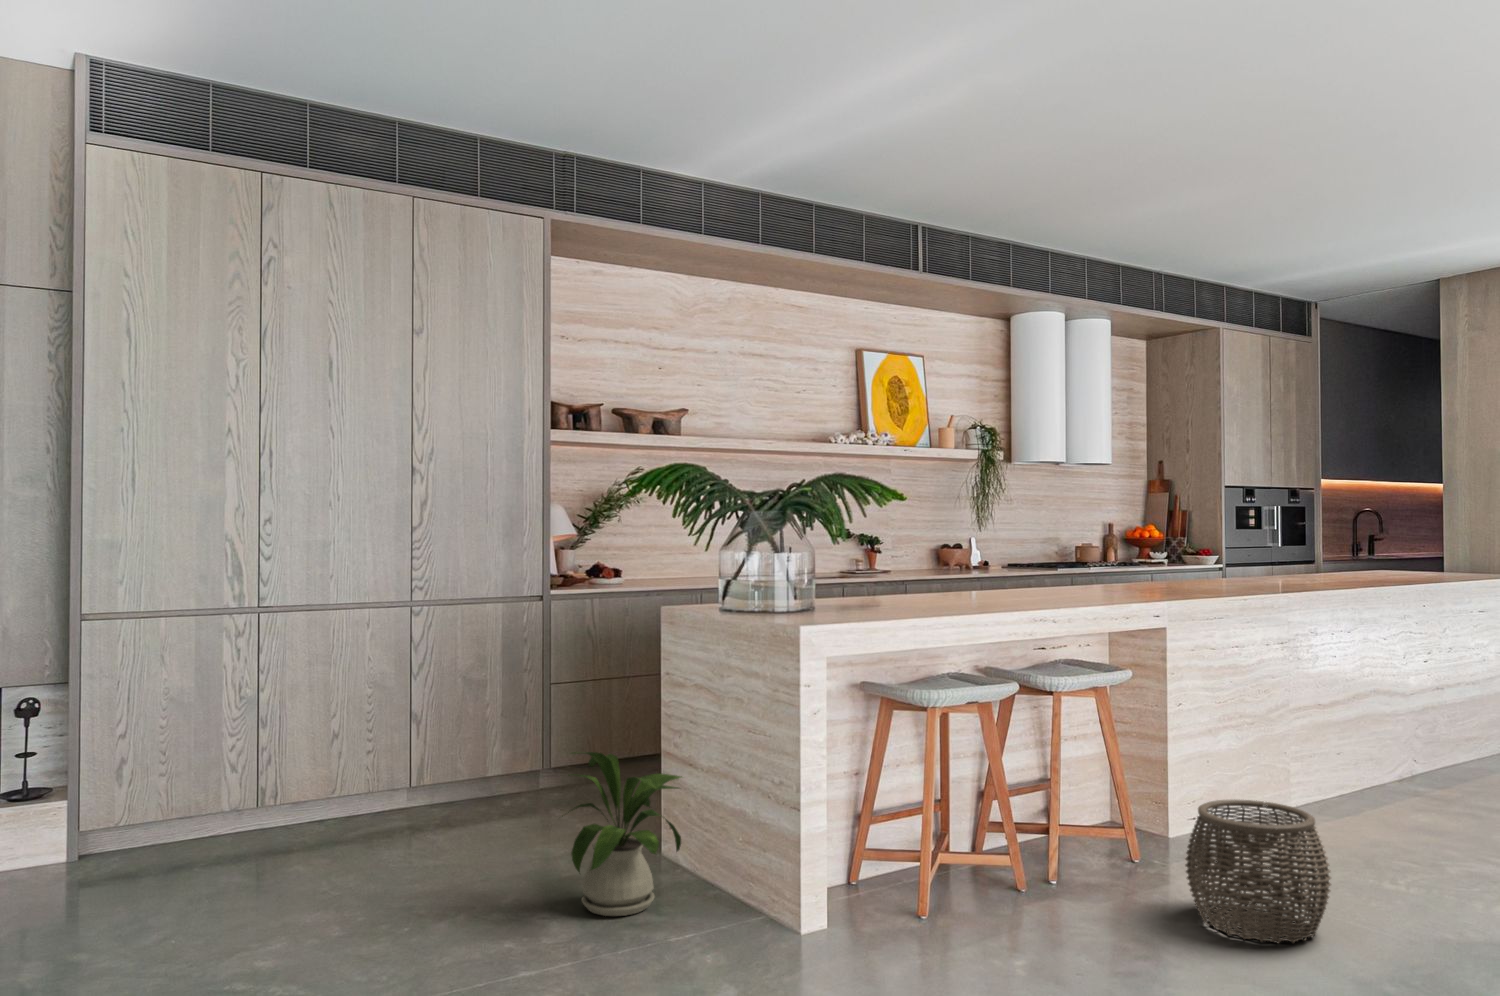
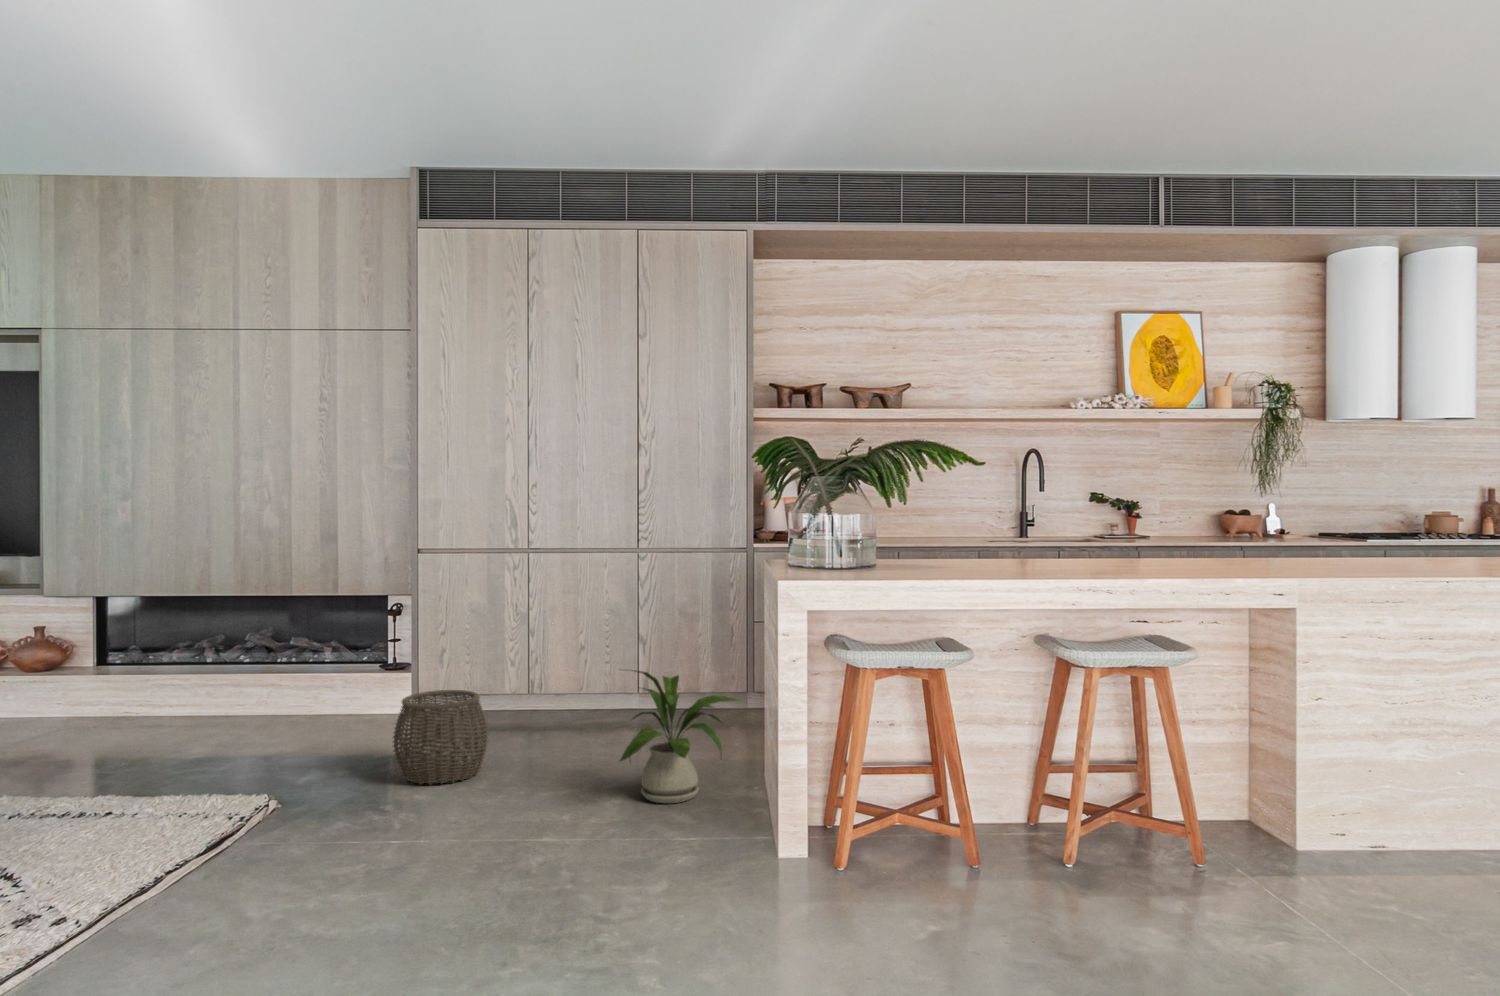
woven basket: present [1185,799,1331,943] -> present [393,690,488,785]

